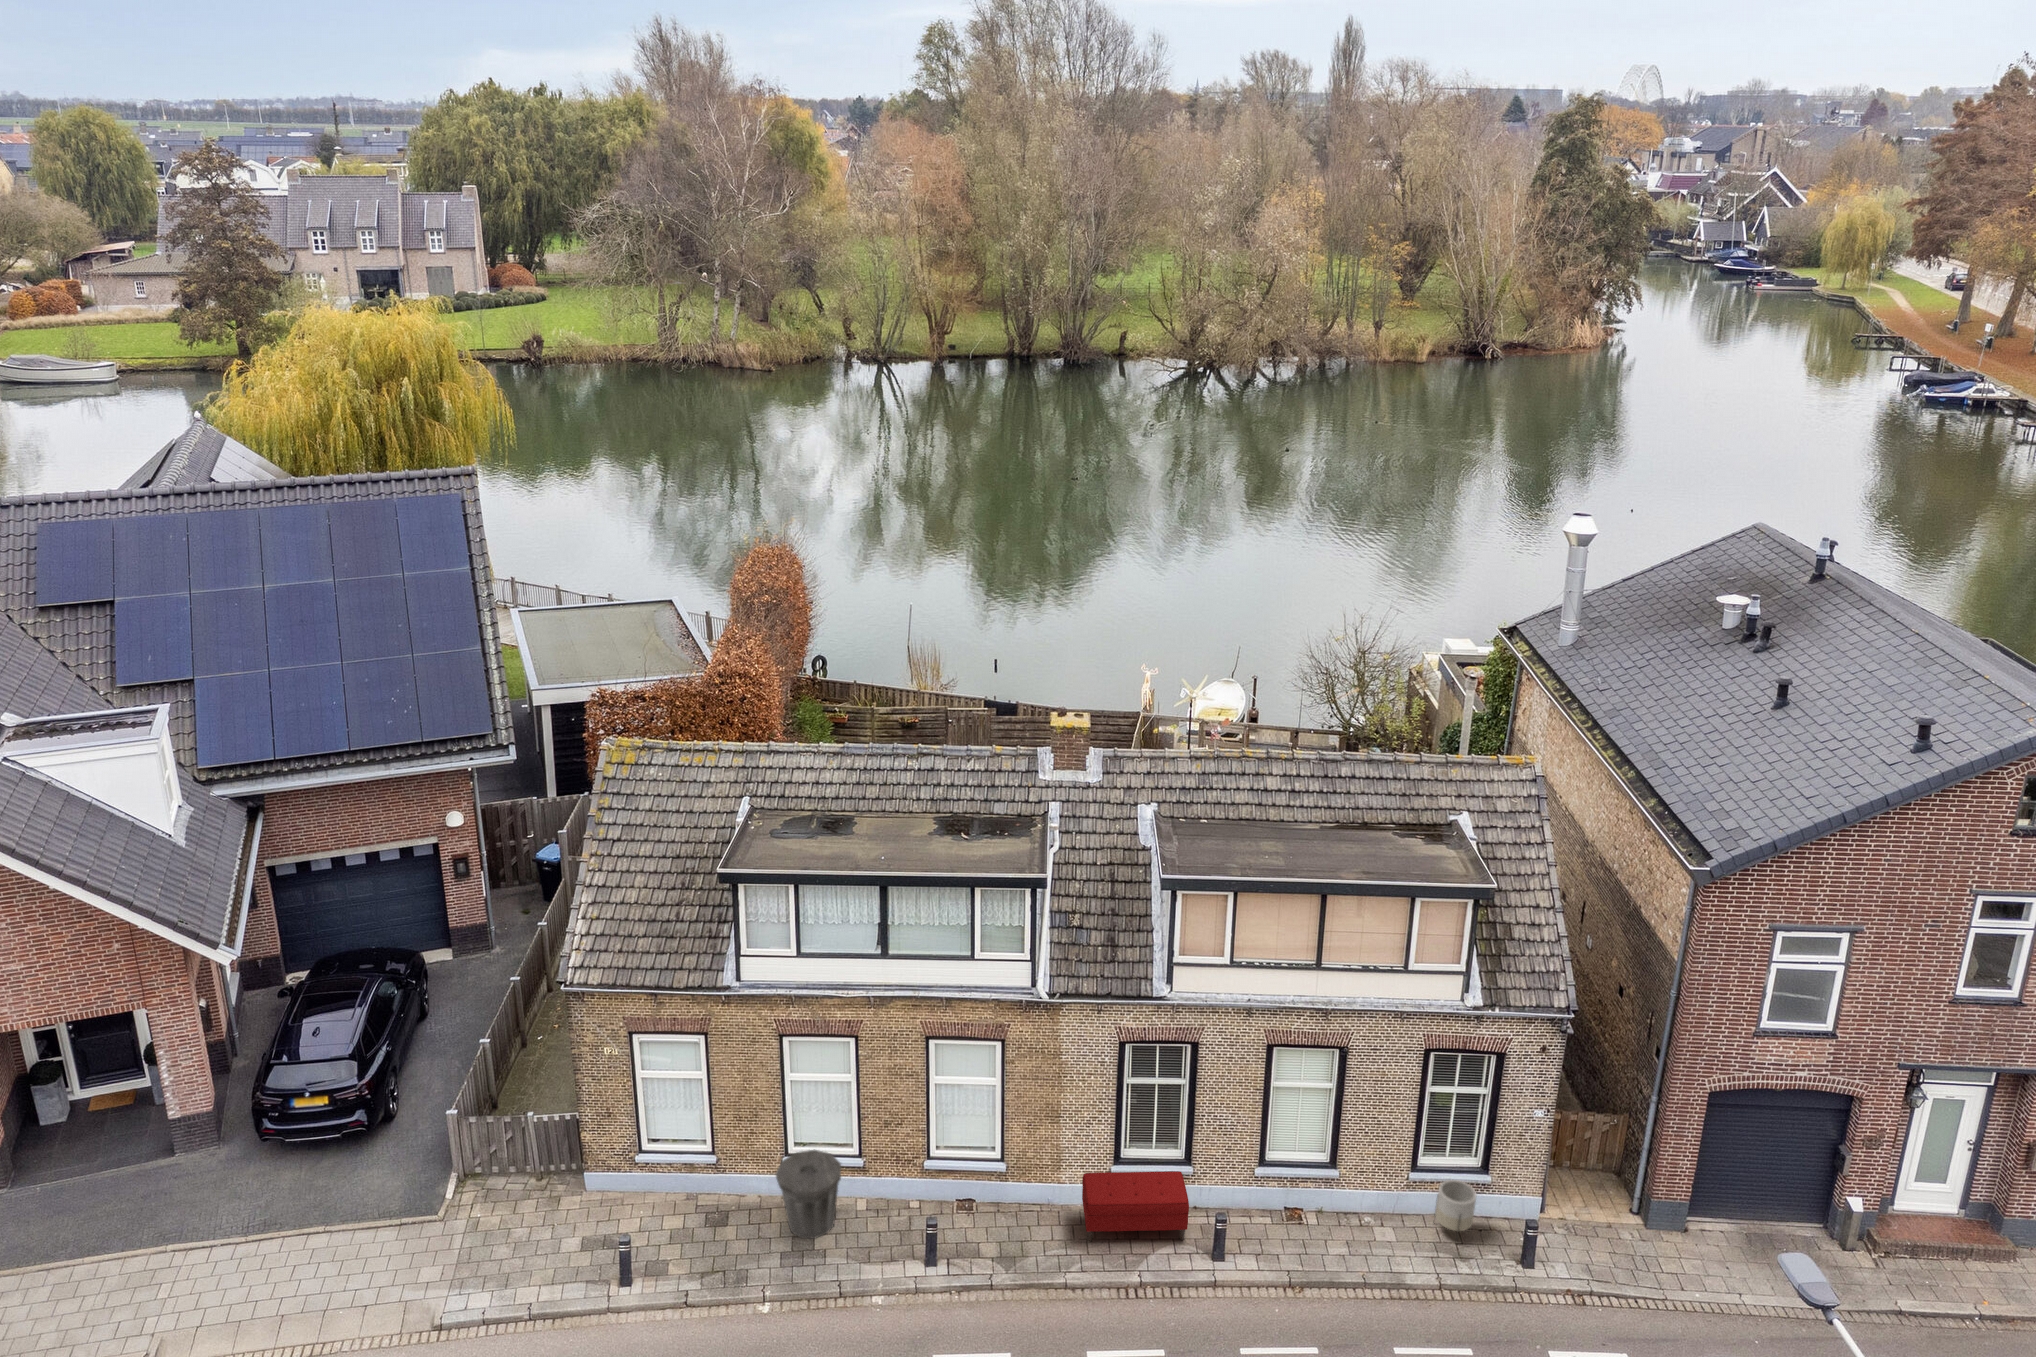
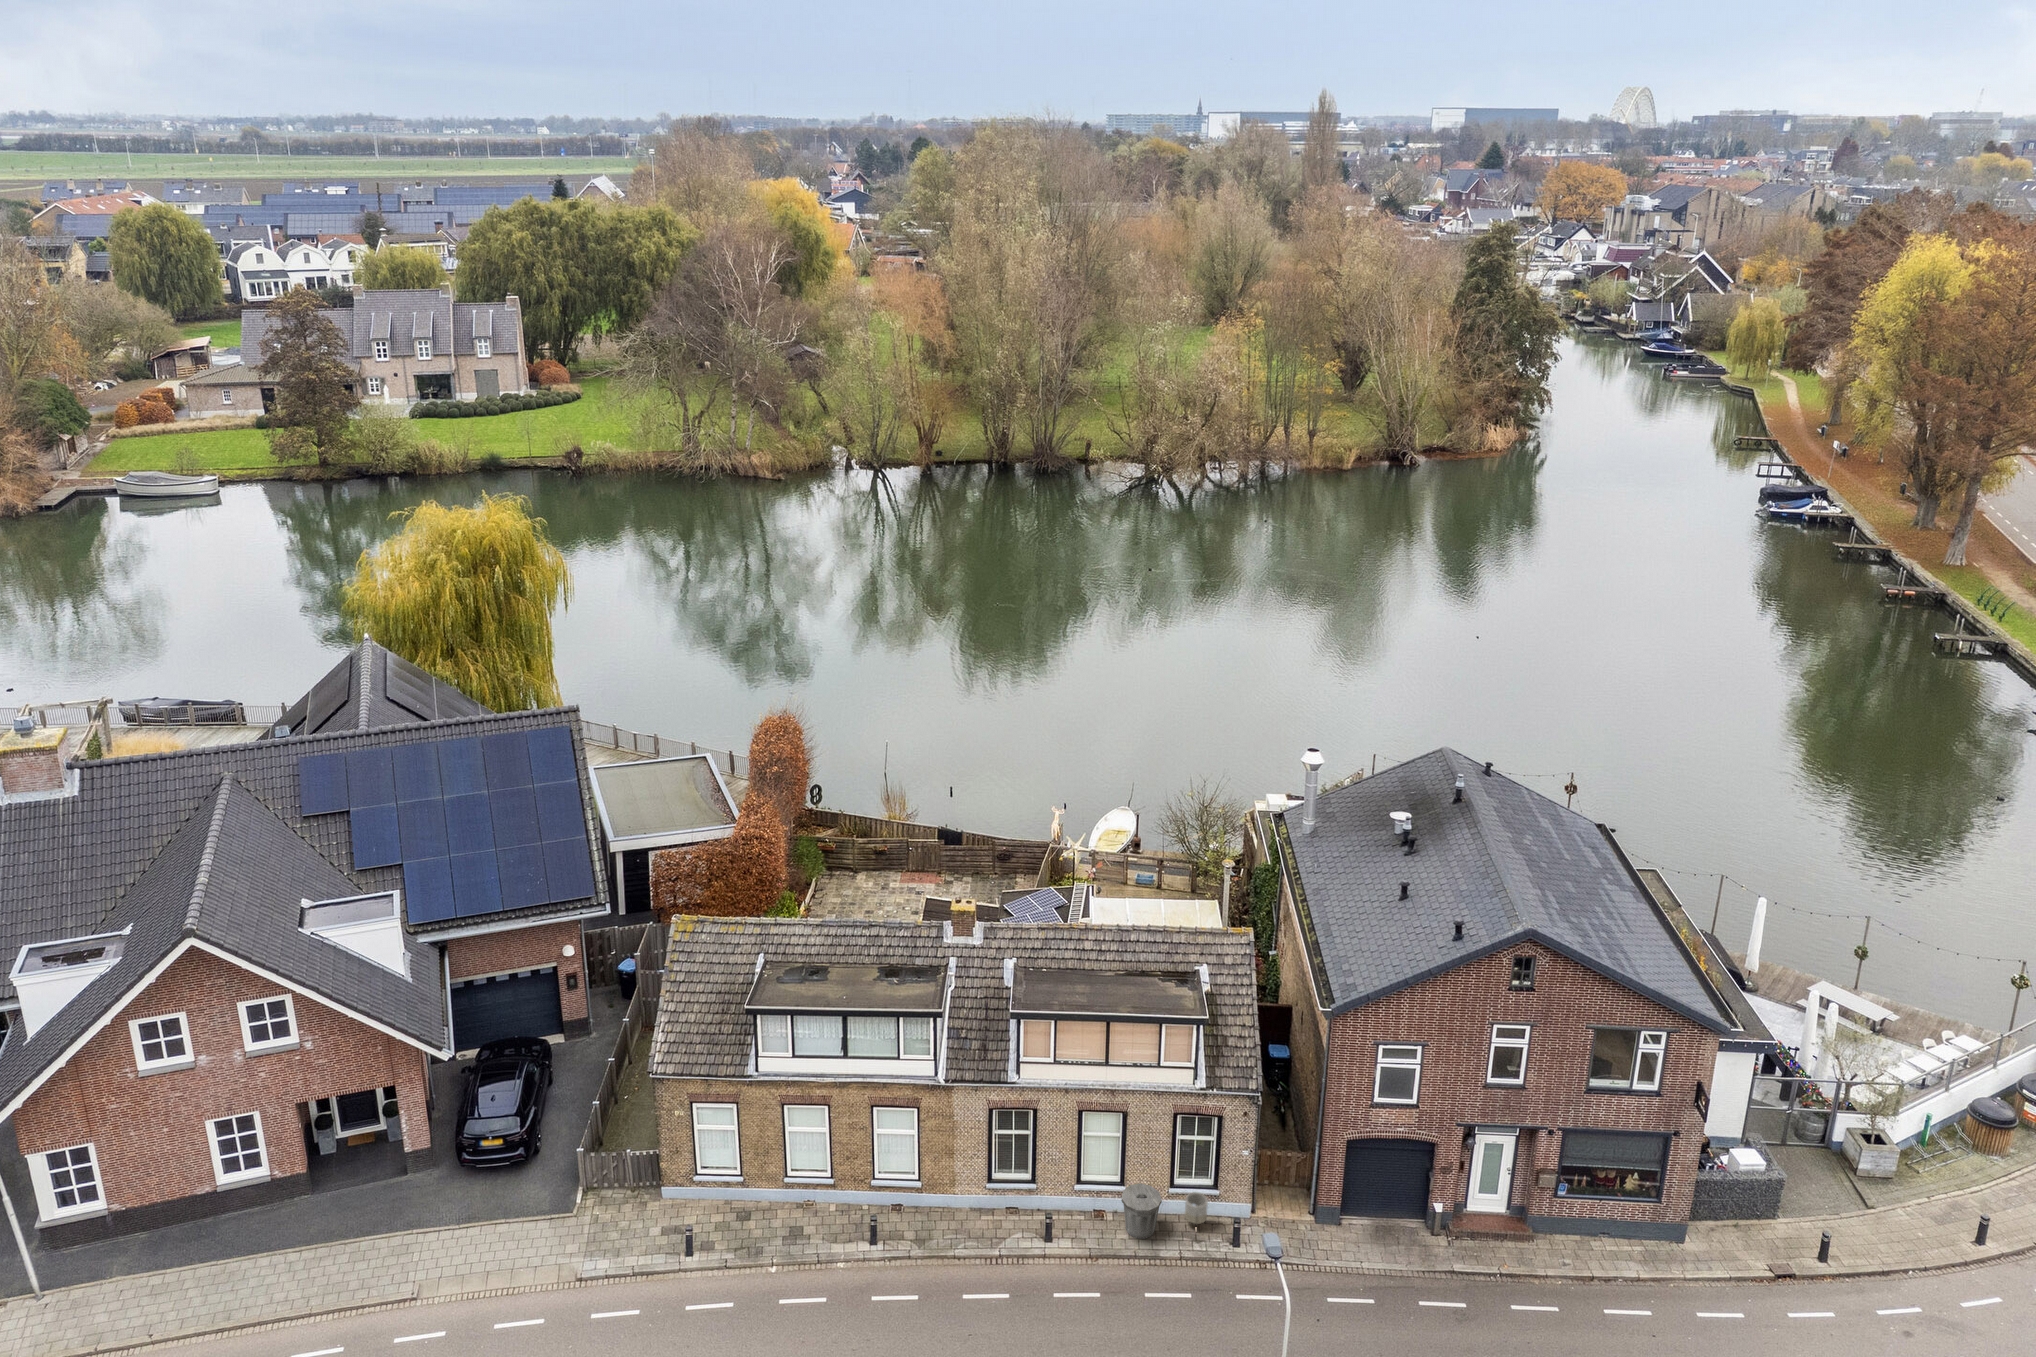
trash can: present [776,1150,841,1239] -> present [1121,1183,1162,1239]
bench: present [1082,1171,1189,1242] -> none [968,1187,1032,1230]

